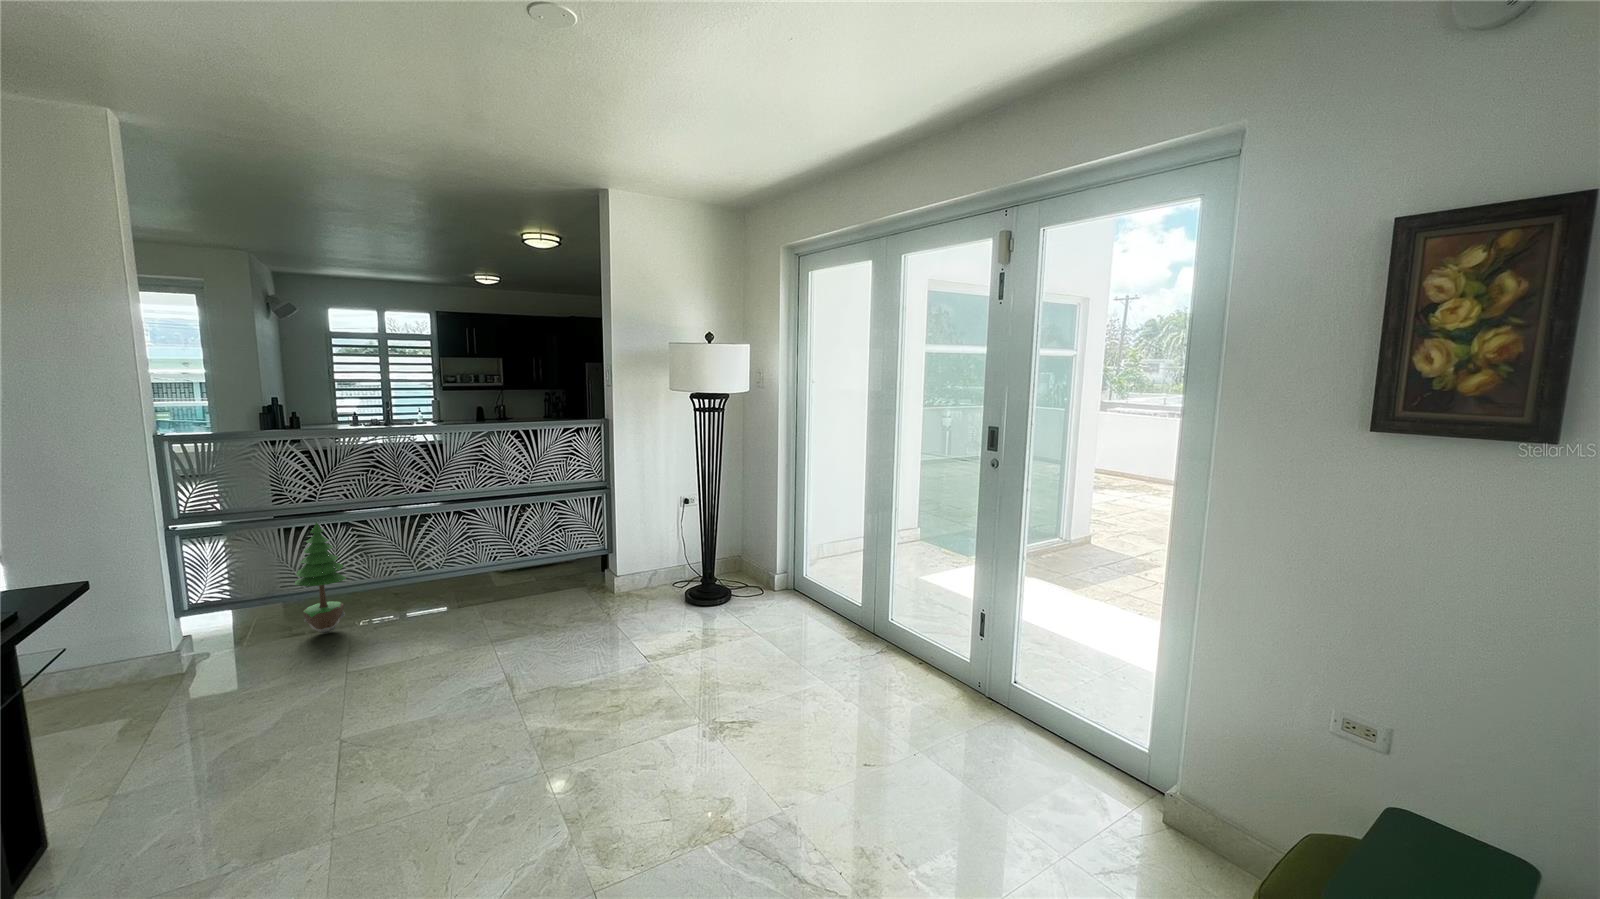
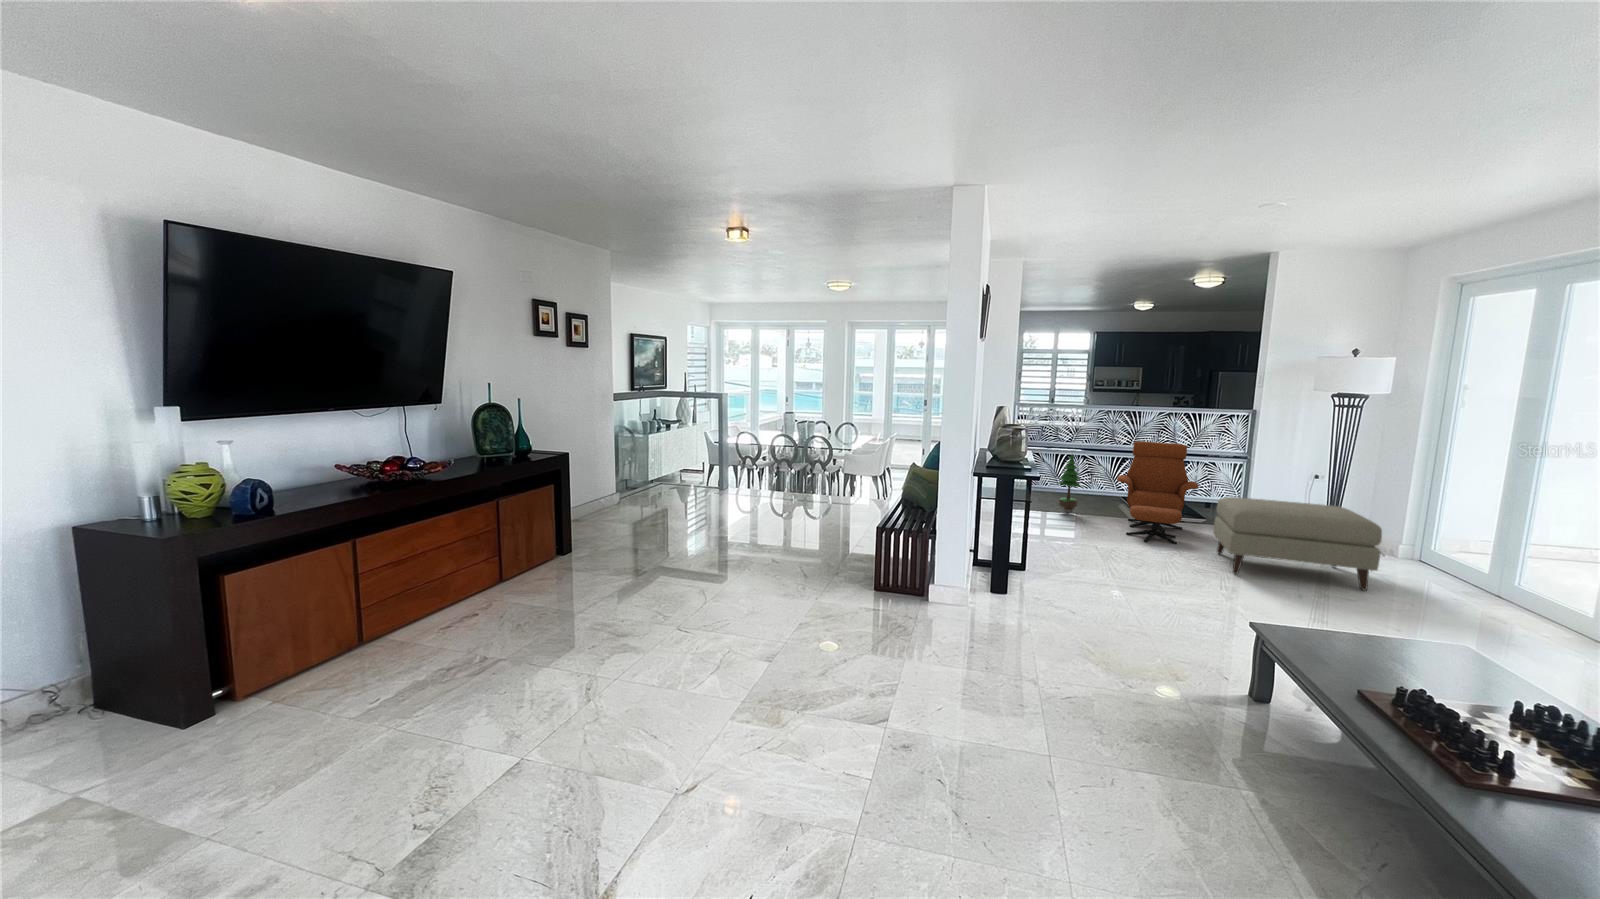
lounge chair: none [406,482,541,683] -> present [1117,441,1199,544]
ottoman: none [551,561,763,737] -> present [1213,497,1382,590]

